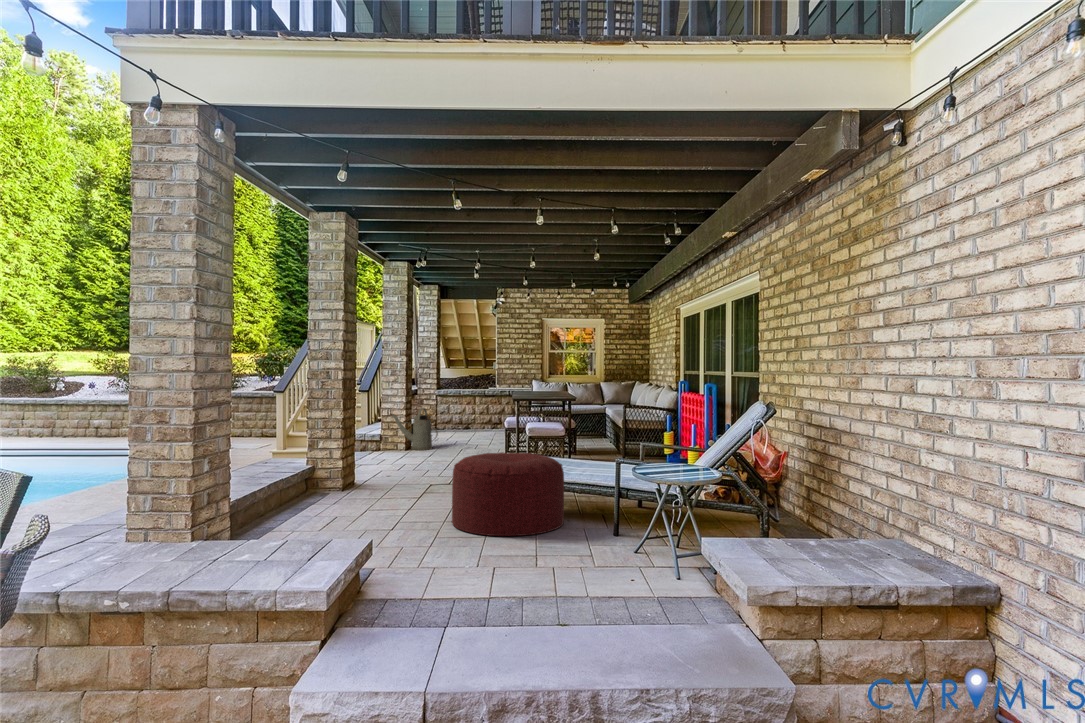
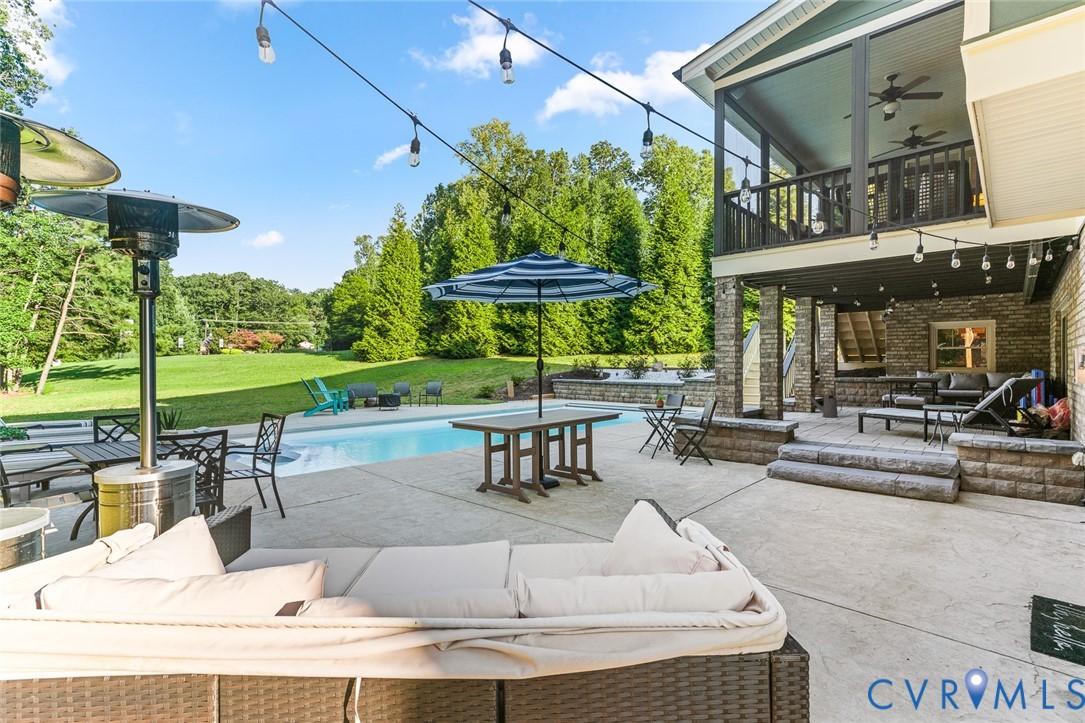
ottoman: present [451,453,564,536] -> none [865,416,938,458]

